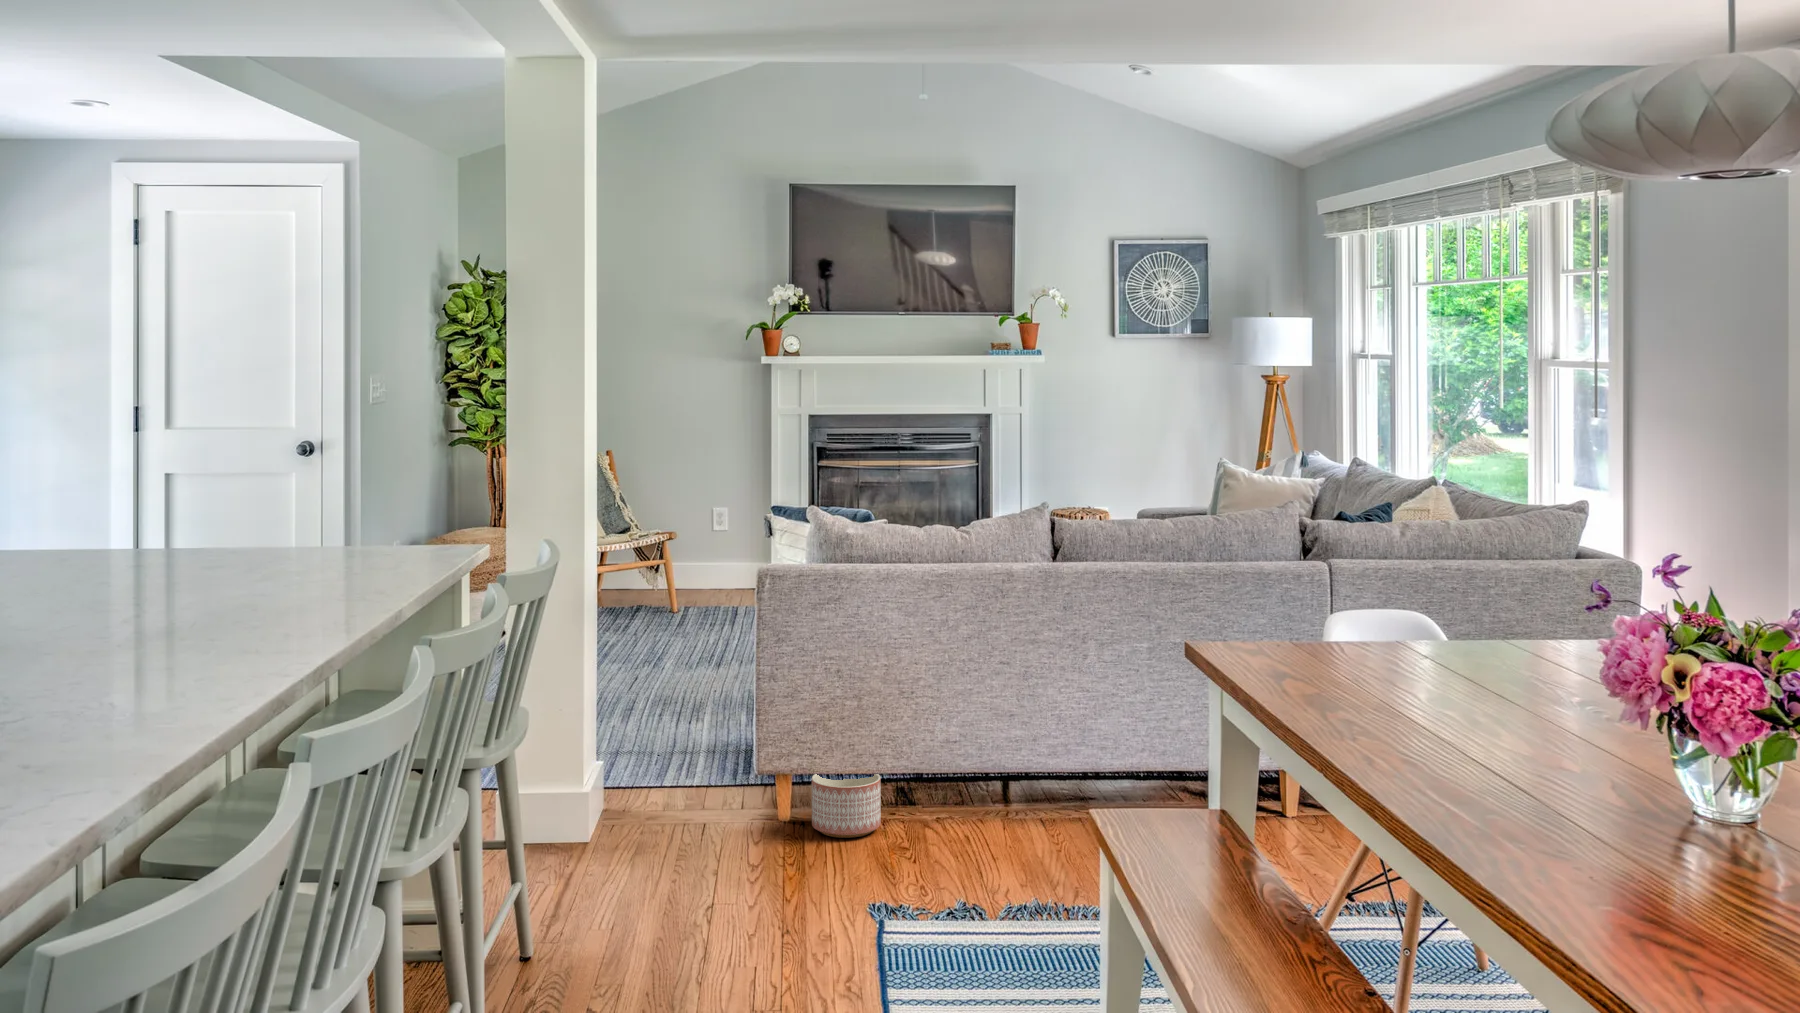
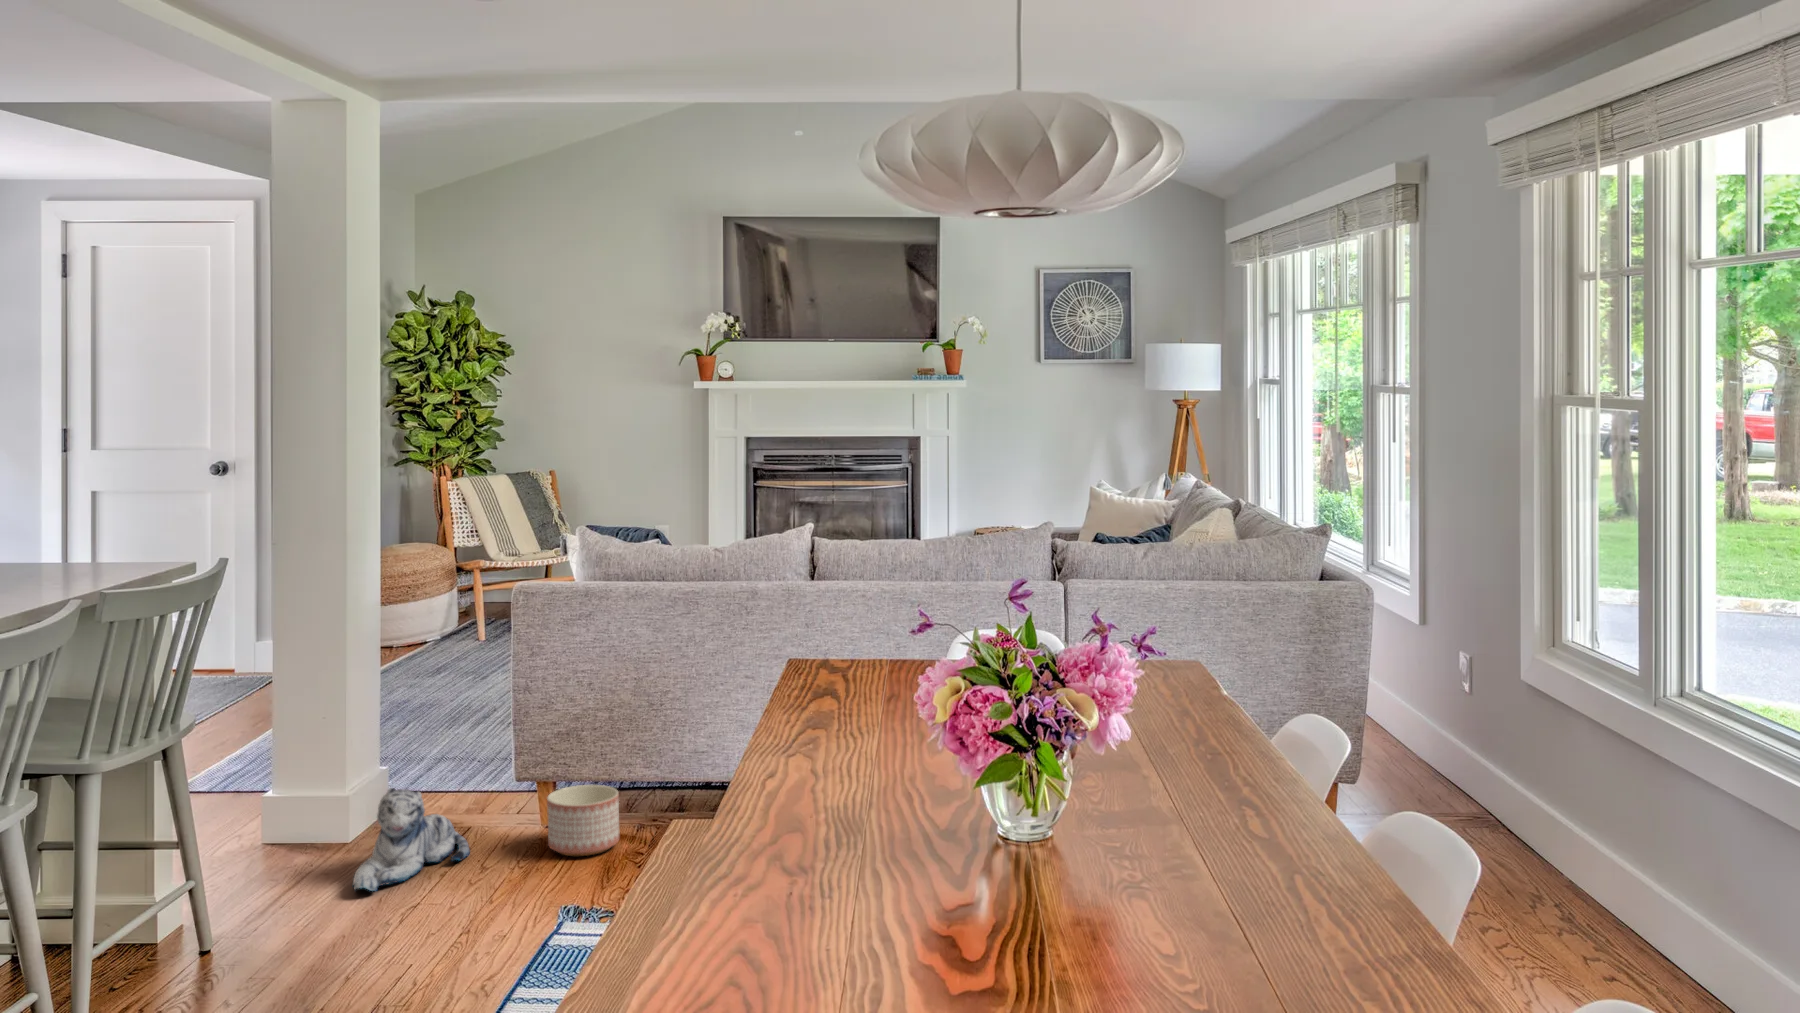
plush toy: none [647,772,739,875] -> present [353,788,470,891]

